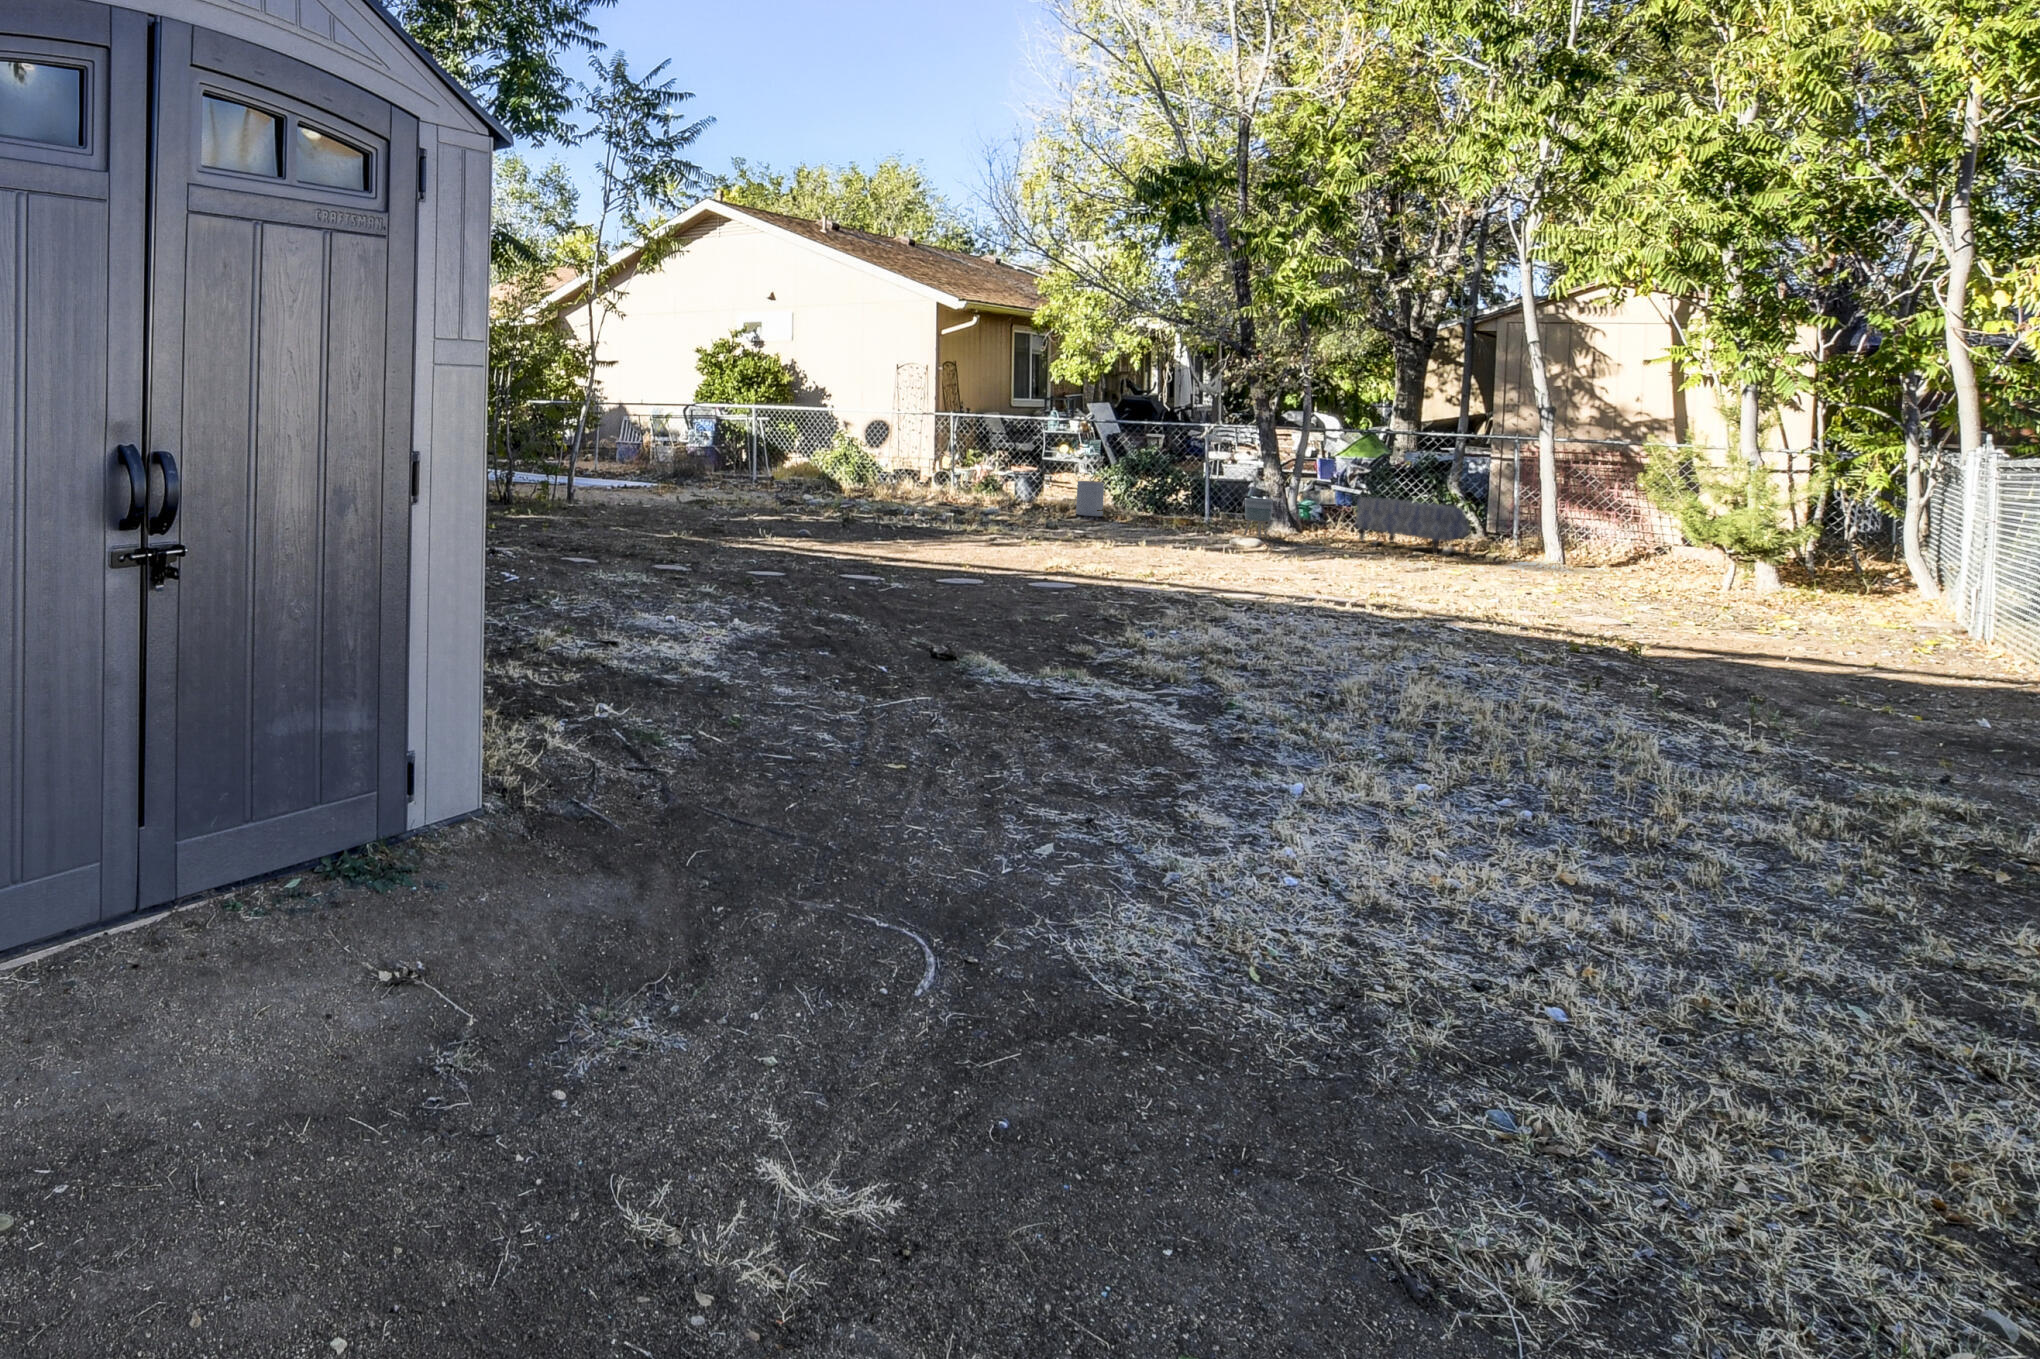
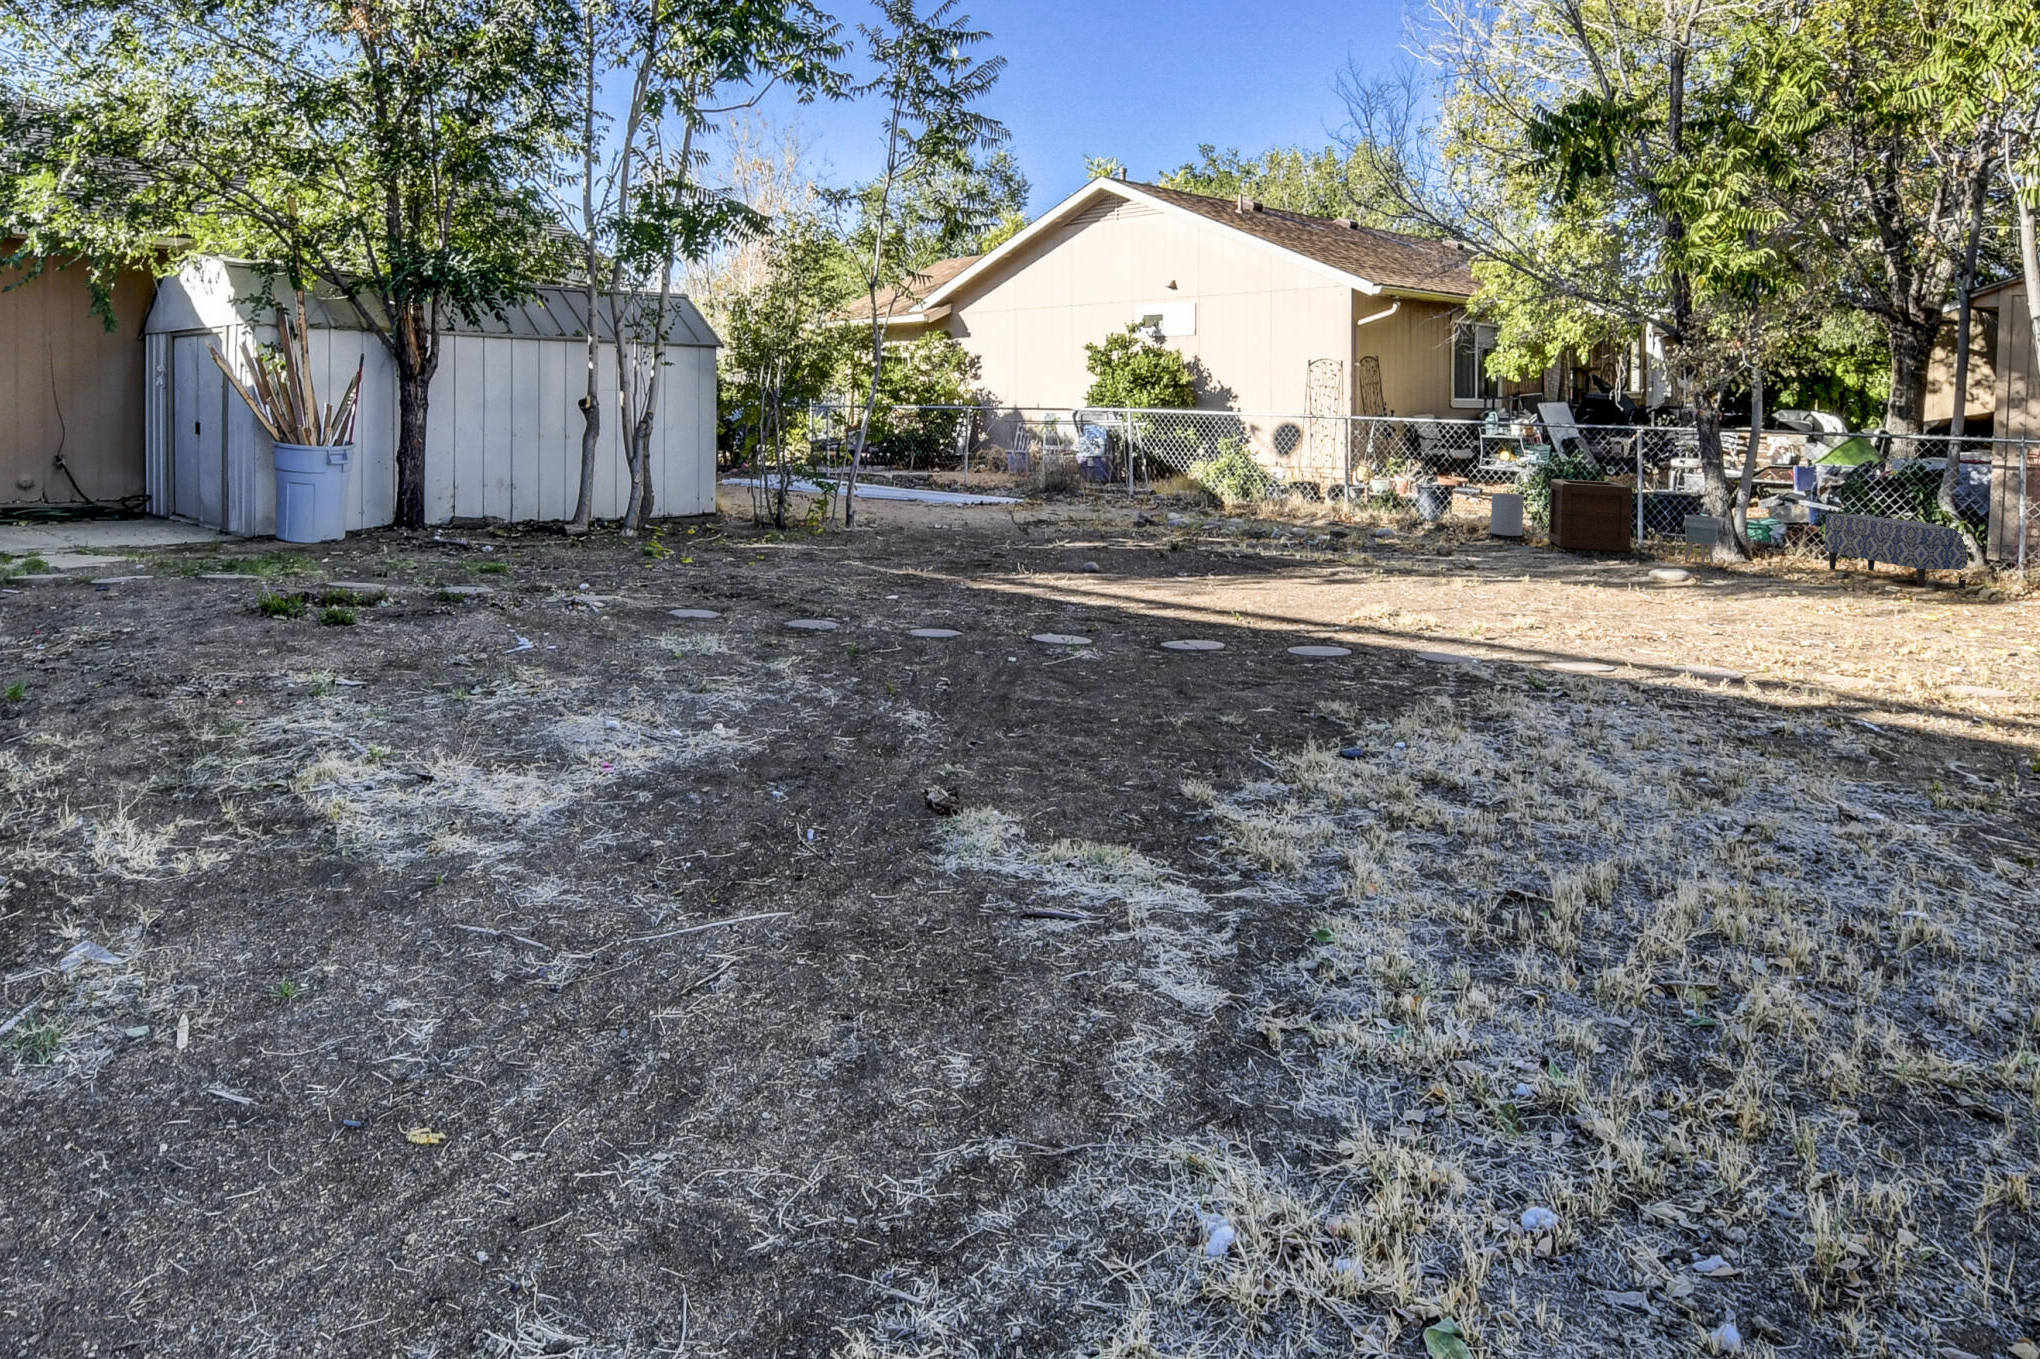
wooden crate: none [1126,469,1200,529] -> present [1548,479,1632,552]

